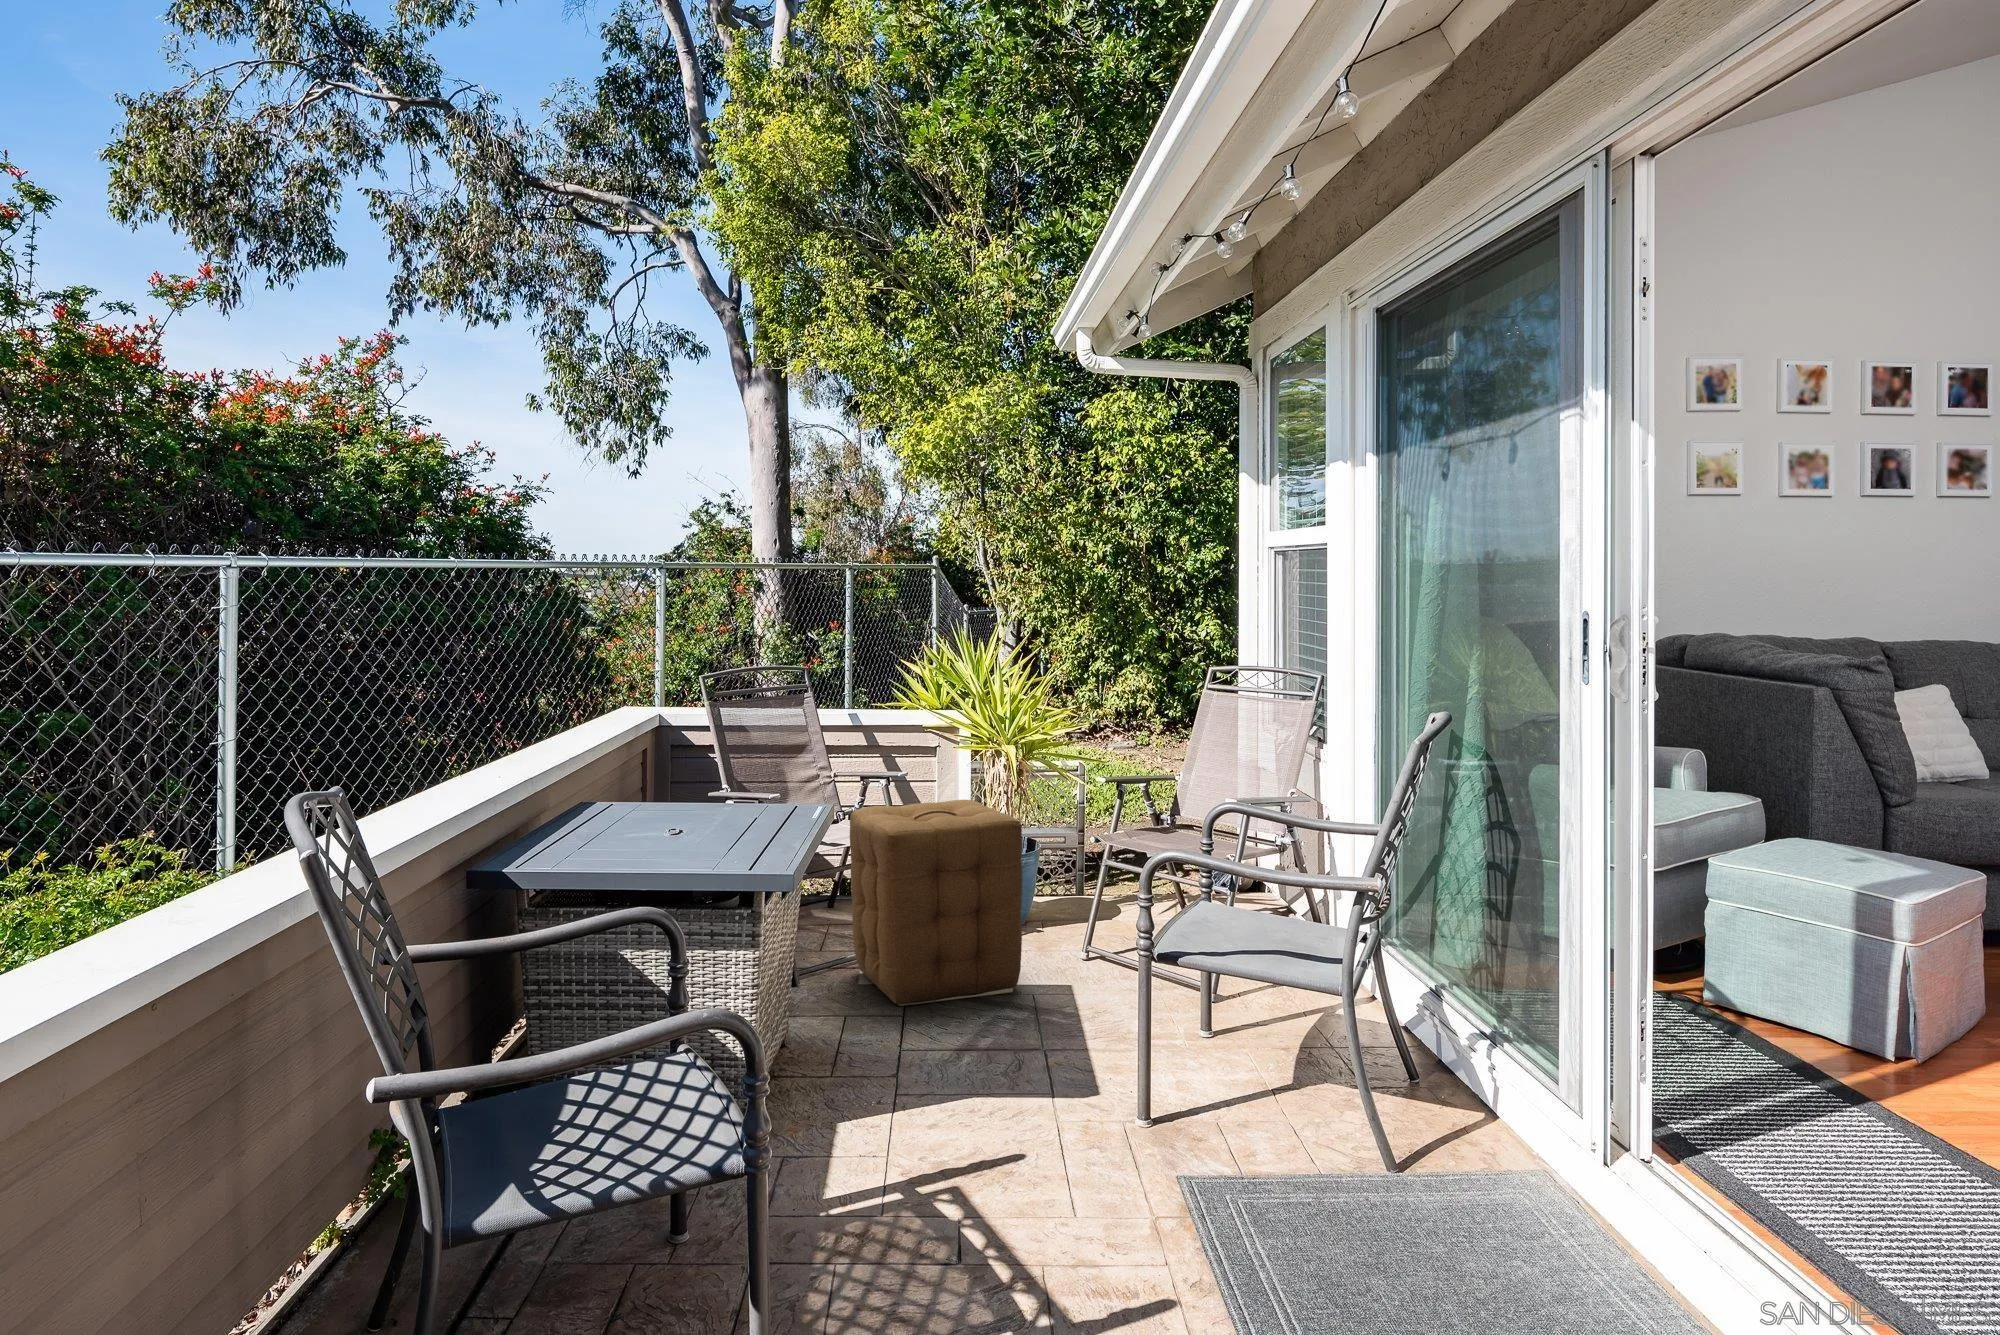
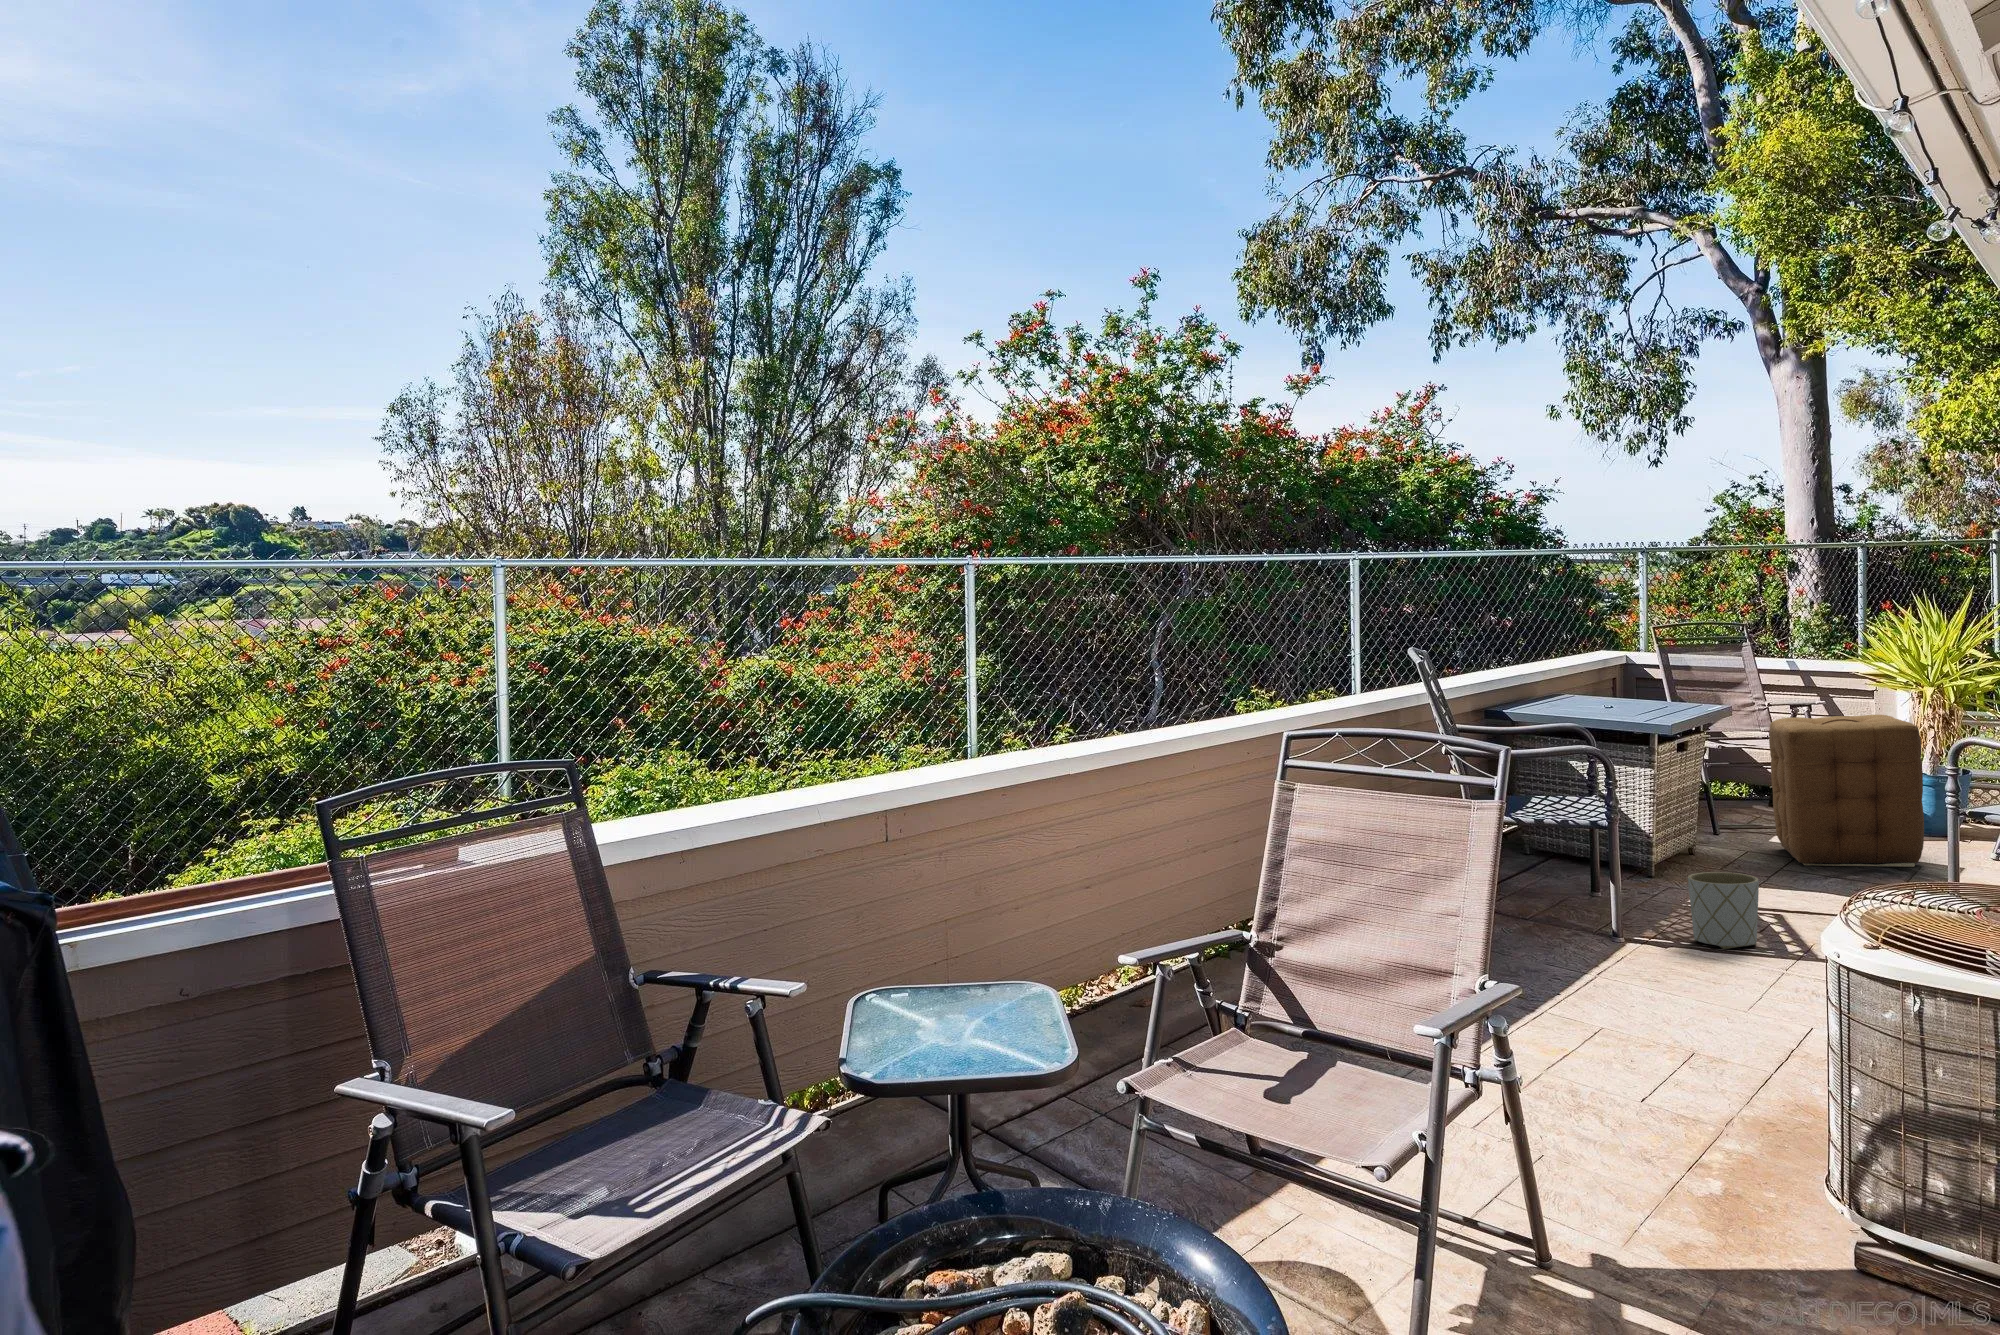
planter: none [846,1120,948,1266] -> present [1688,872,1759,949]

